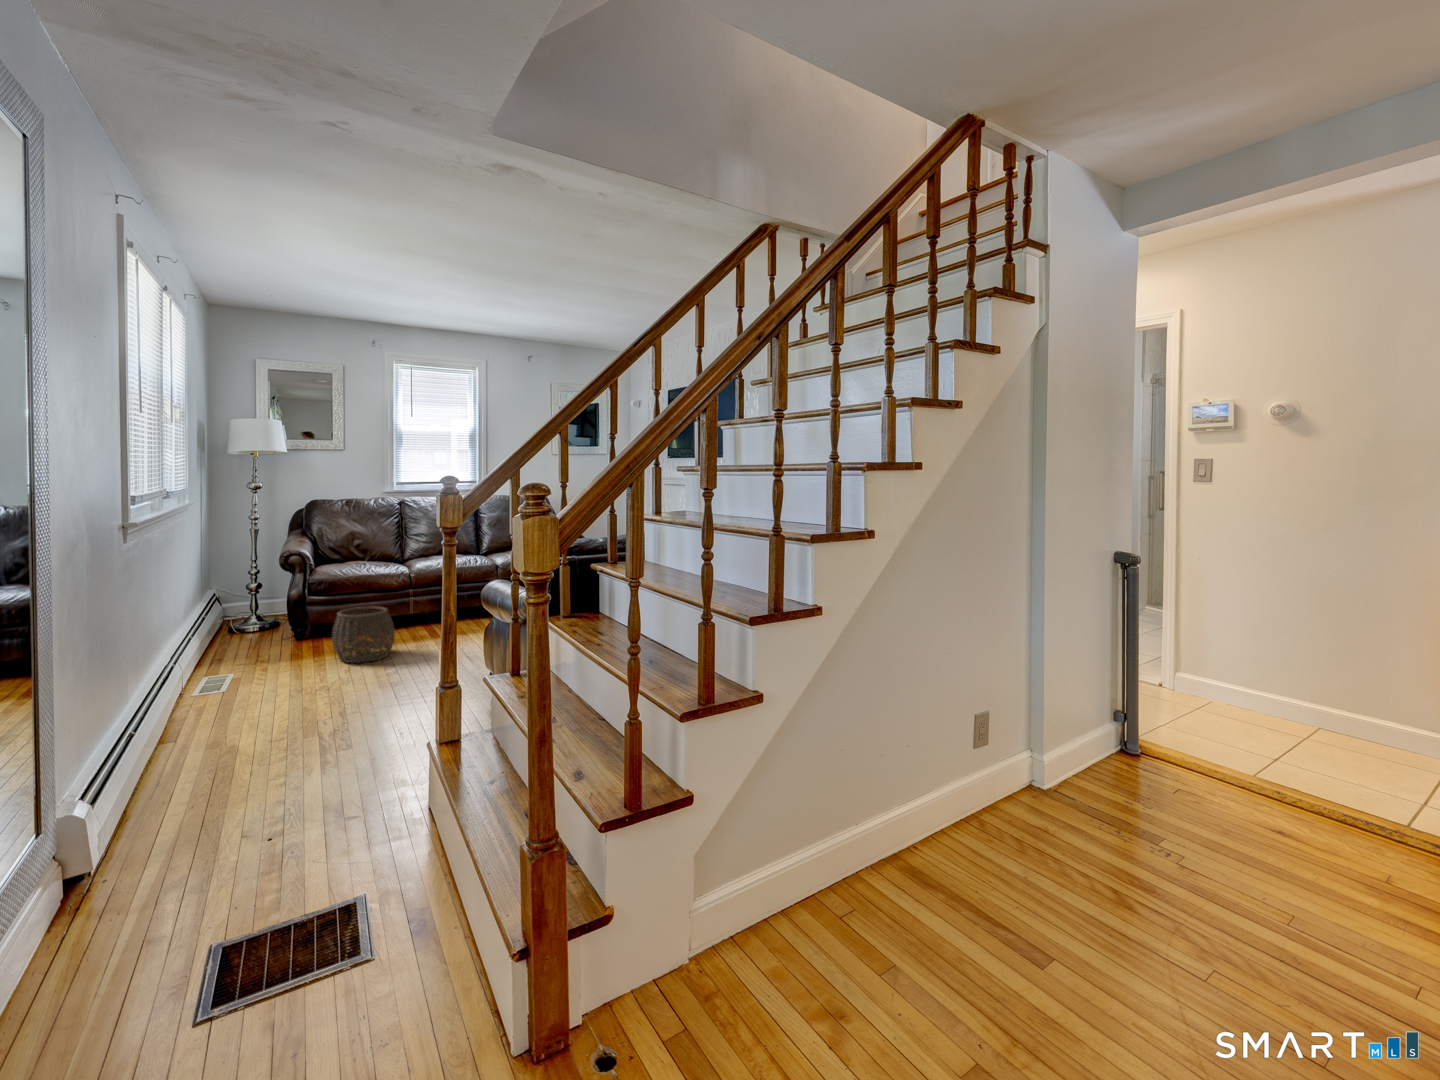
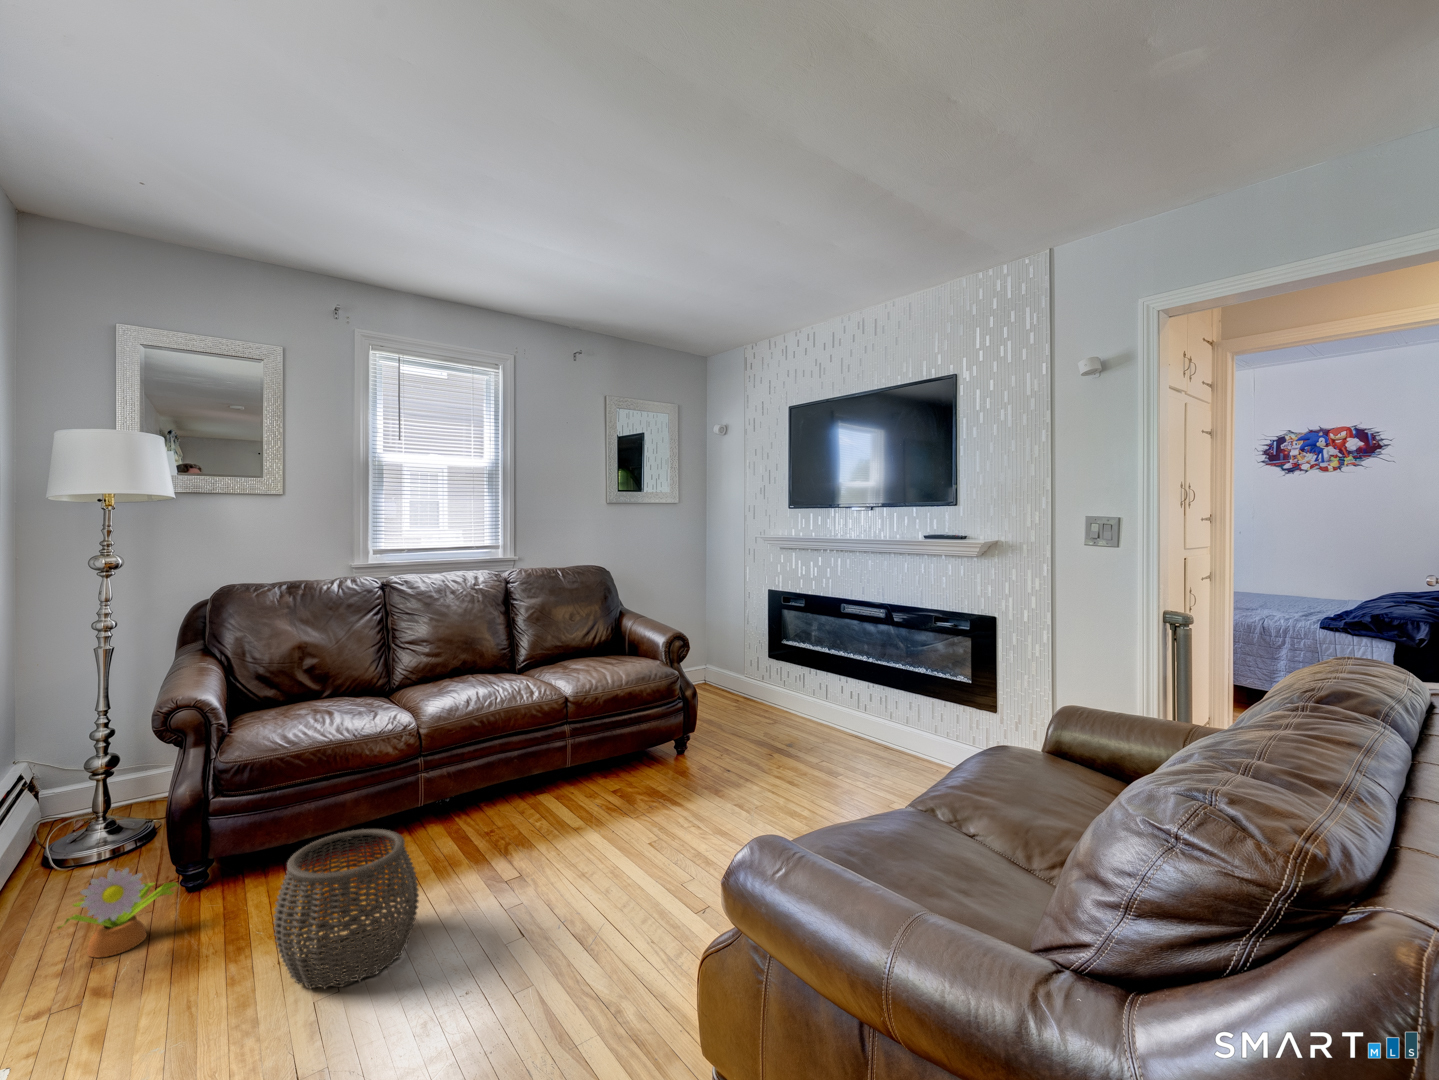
decorative plant: none [244,615,294,653] -> present [57,868,179,958]

